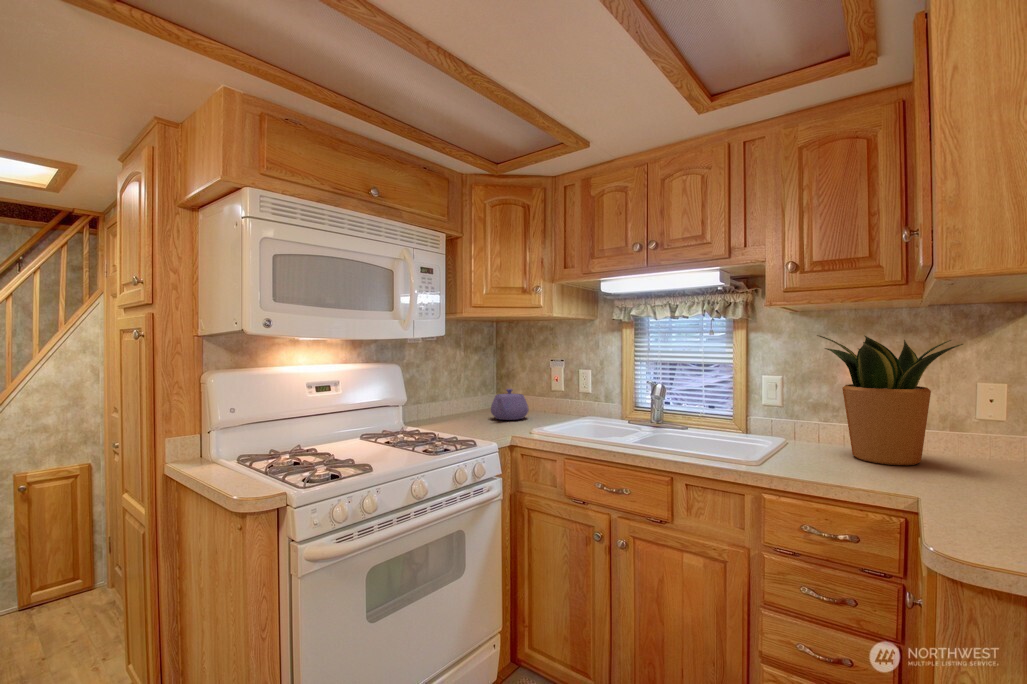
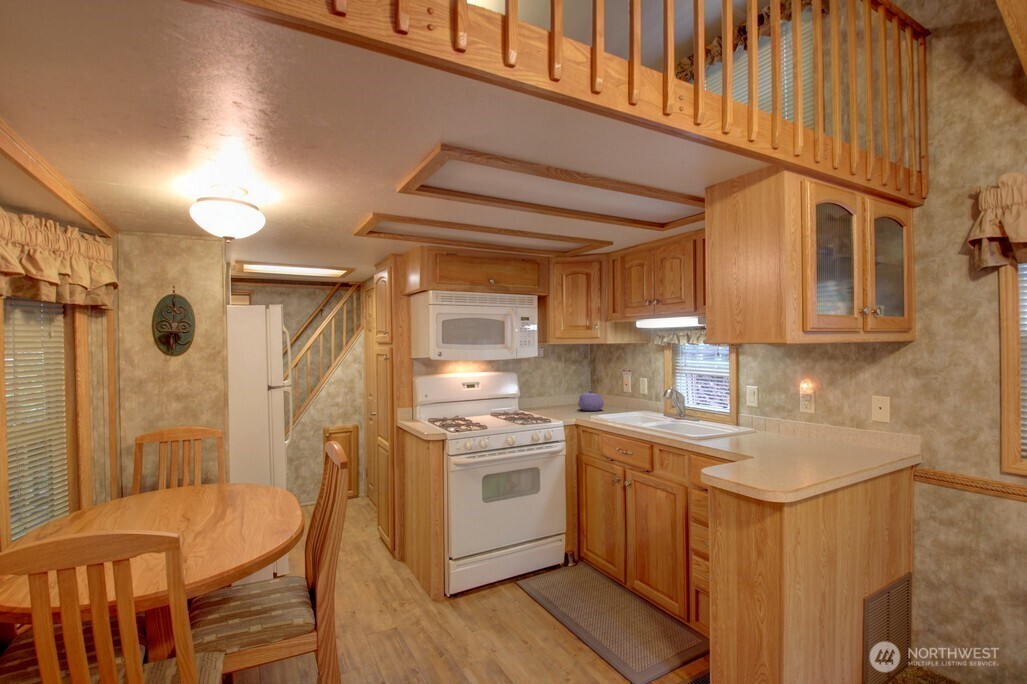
potted plant: present [817,335,963,465] -> none [757,360,826,445]

